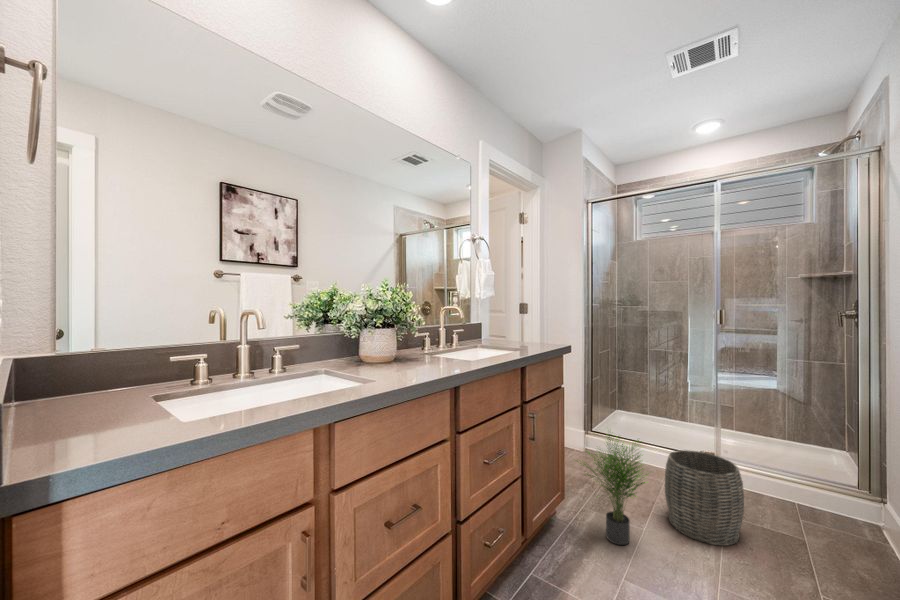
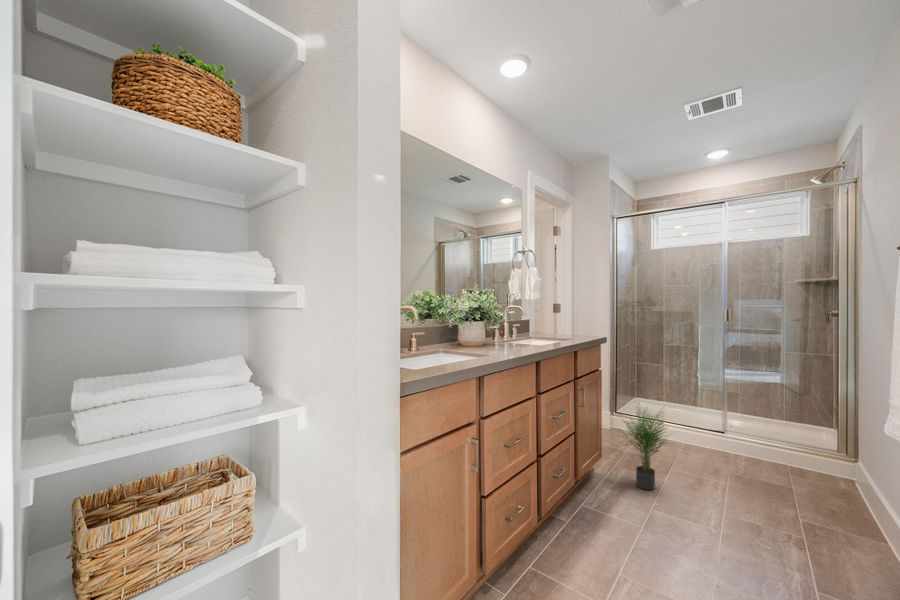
woven basket: present [665,450,744,546] -> none [682,422,744,491]

